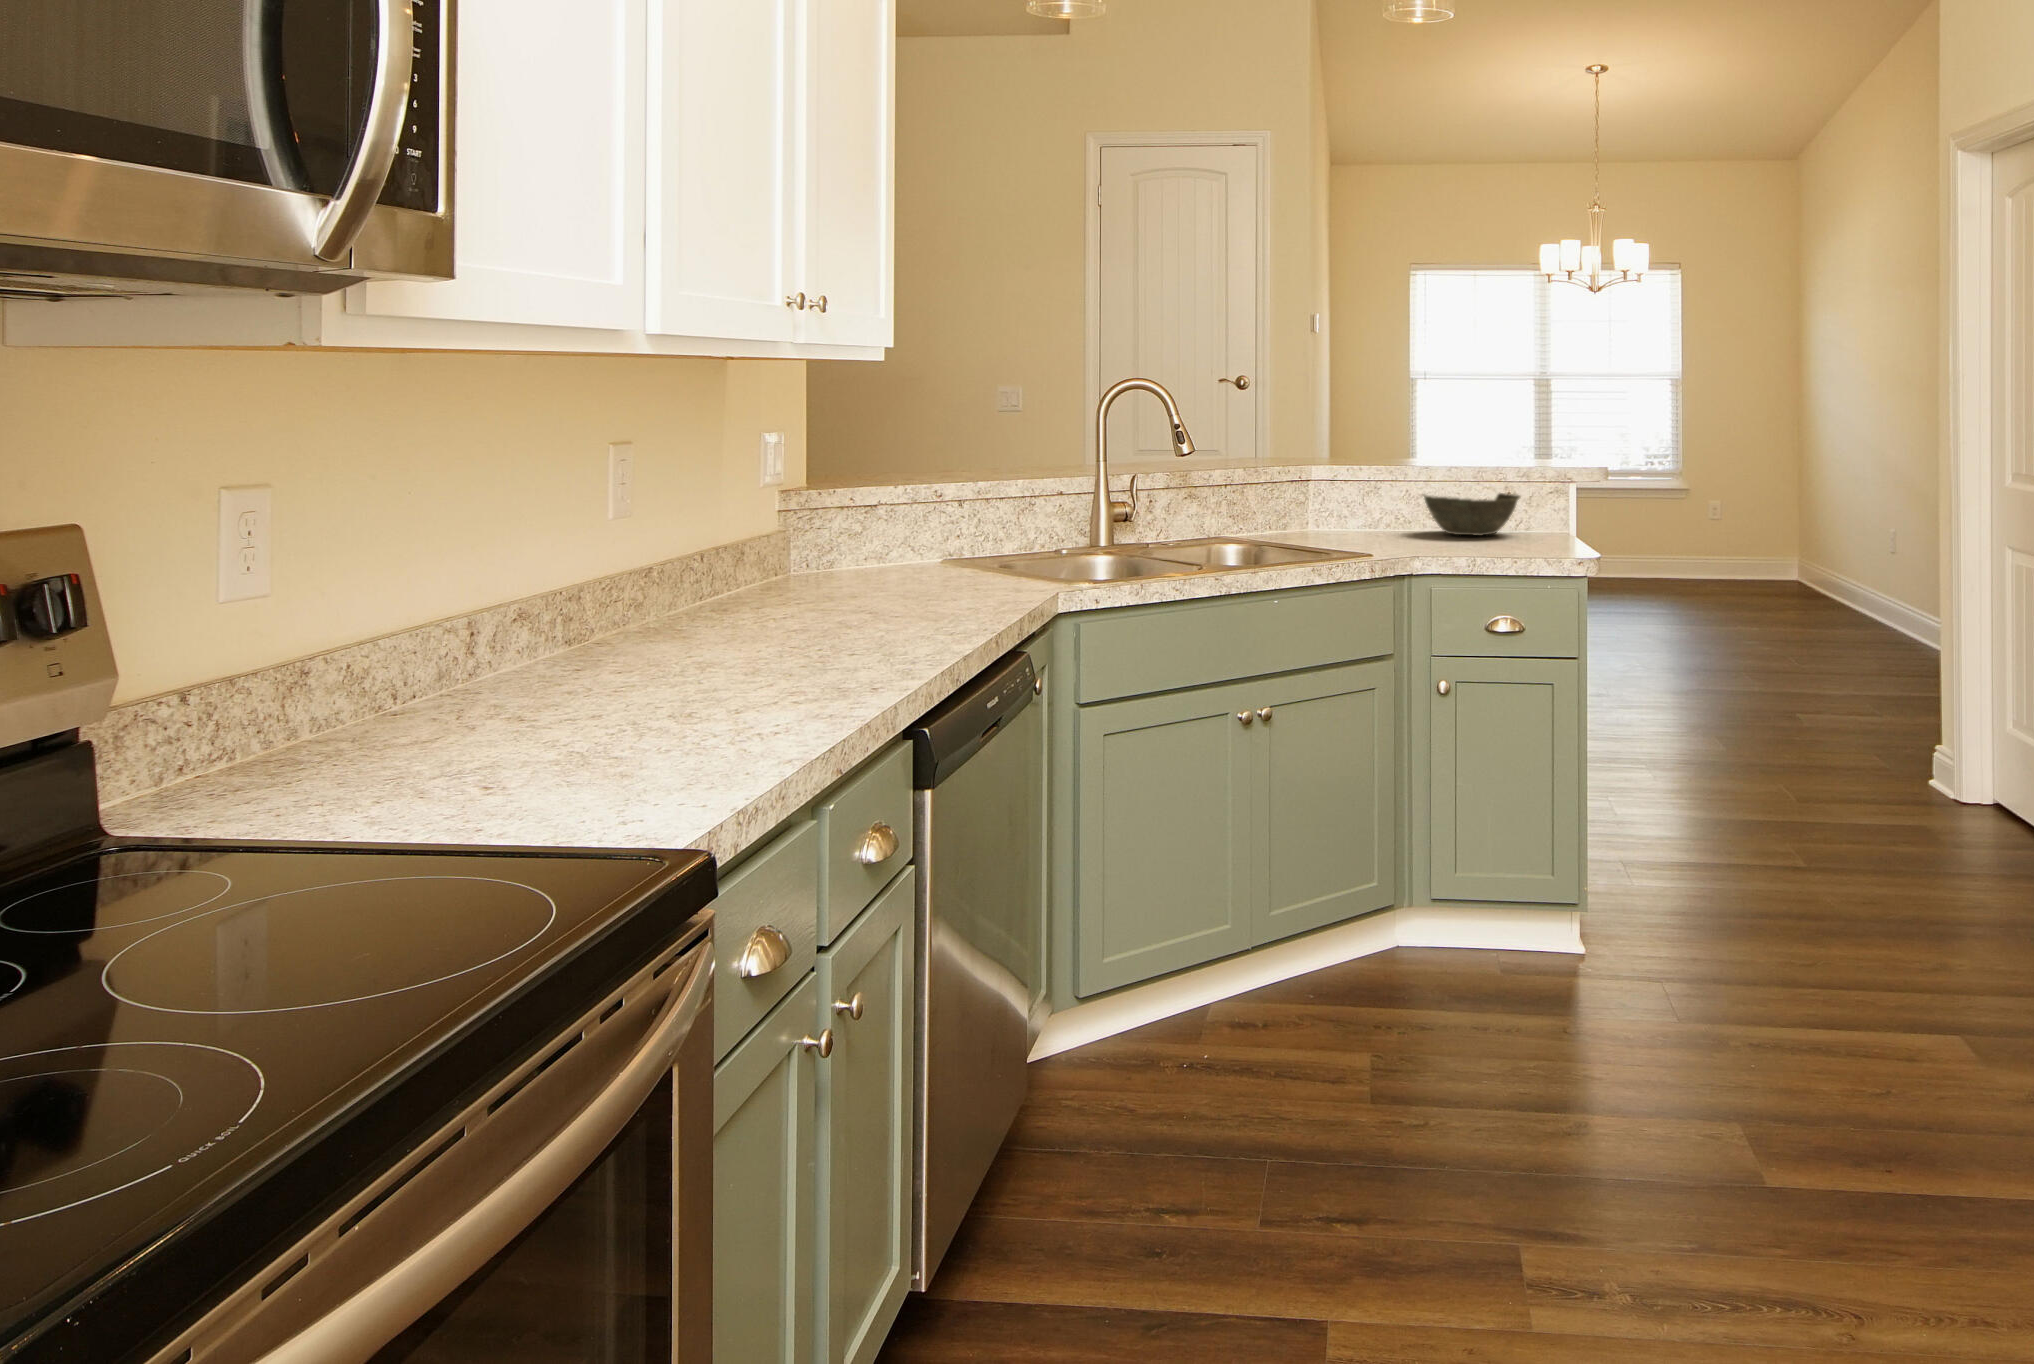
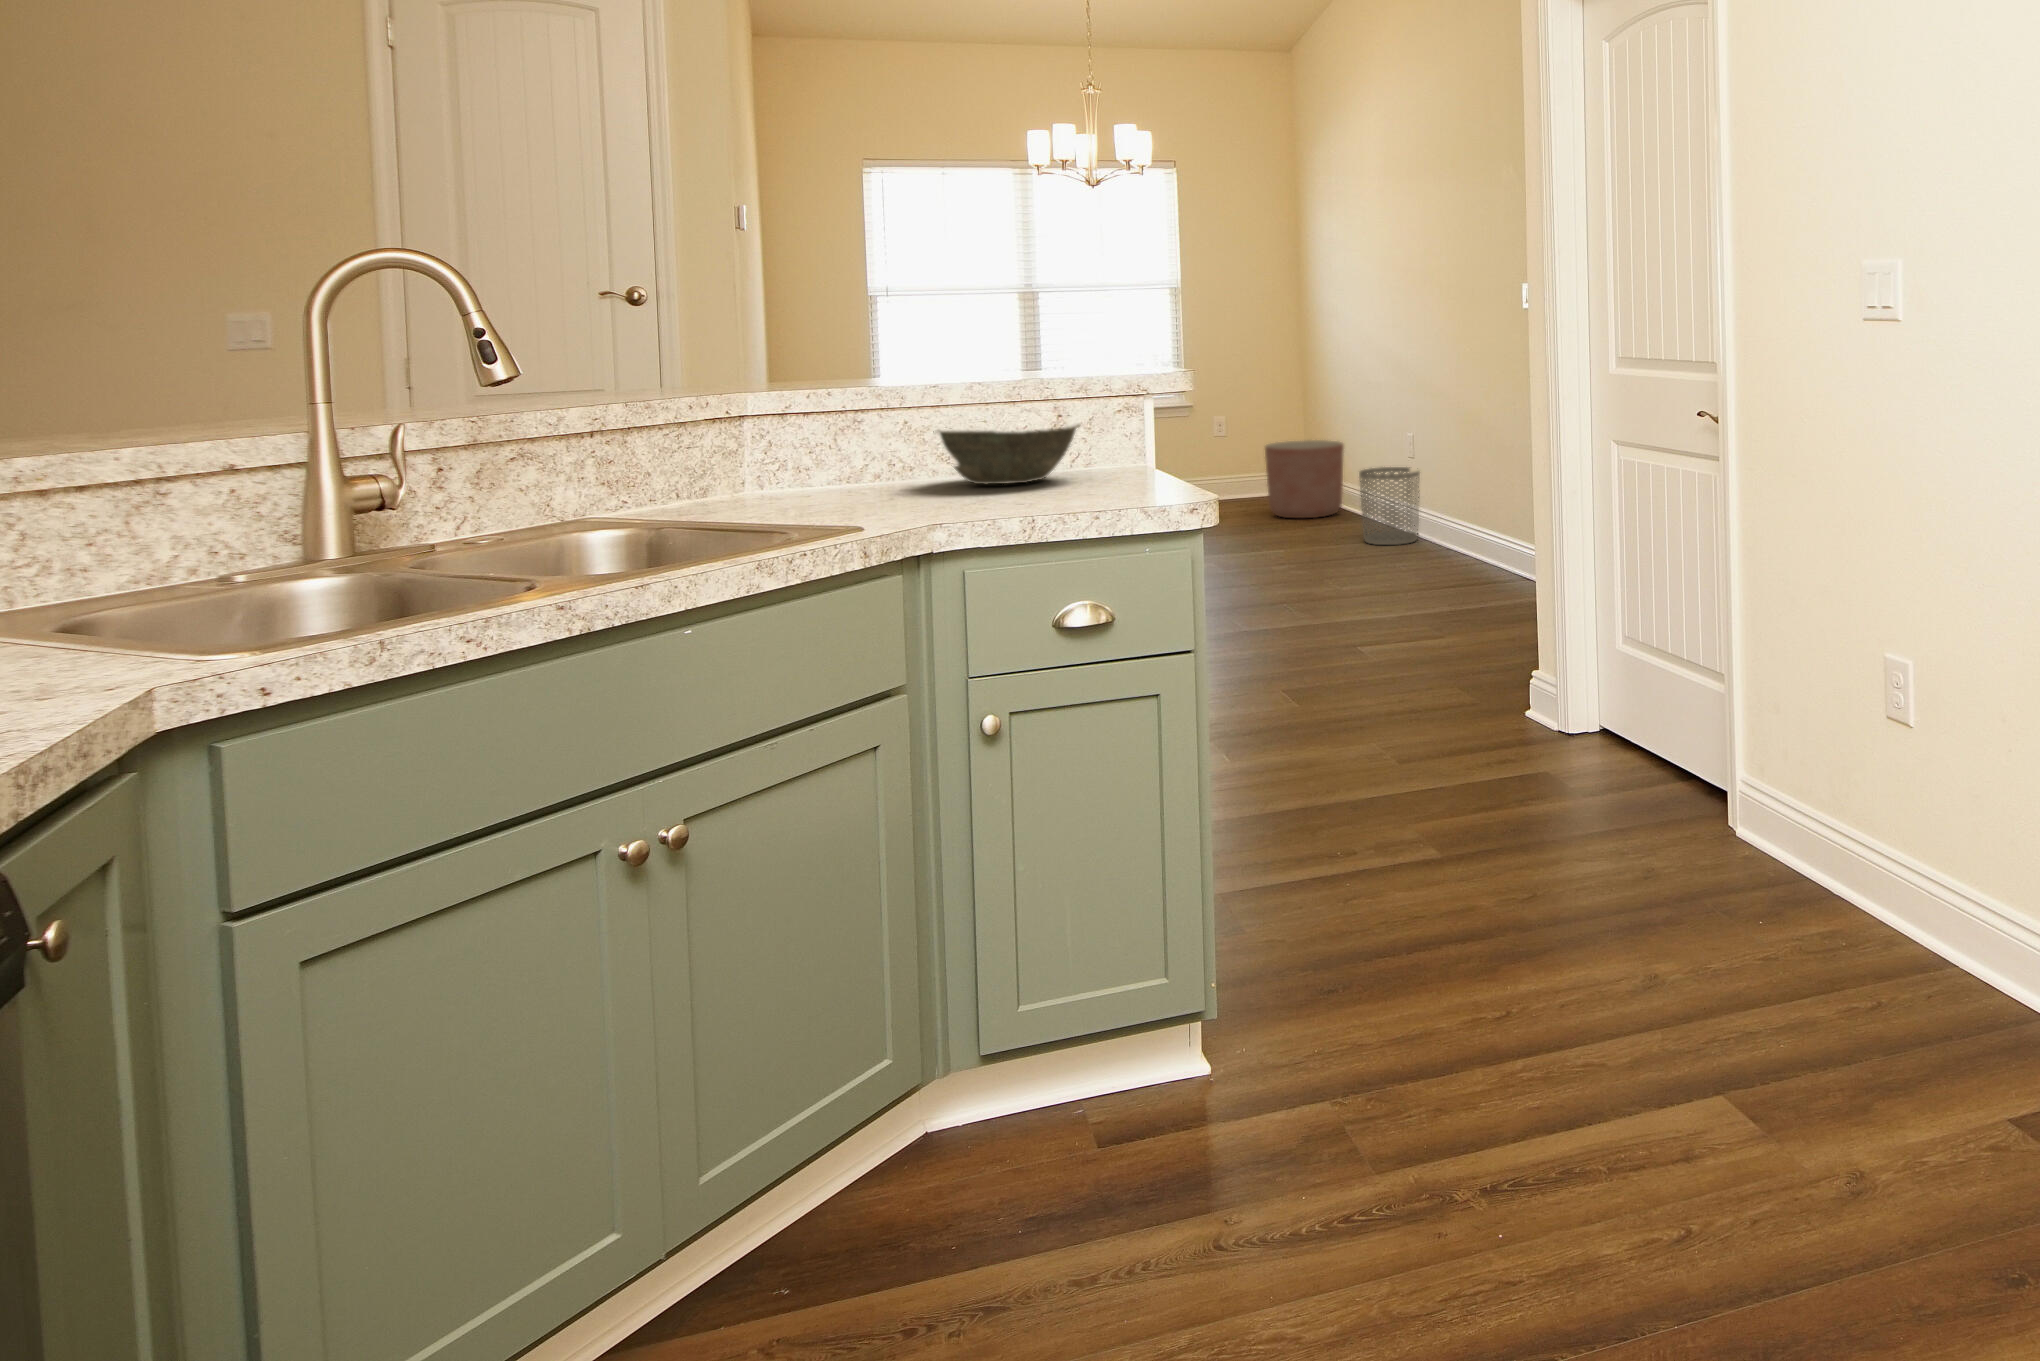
planter: none [1751,527,1829,601] -> present [1265,440,1344,518]
waste bin: none [1834,557,1896,633] -> present [1359,467,1420,545]

